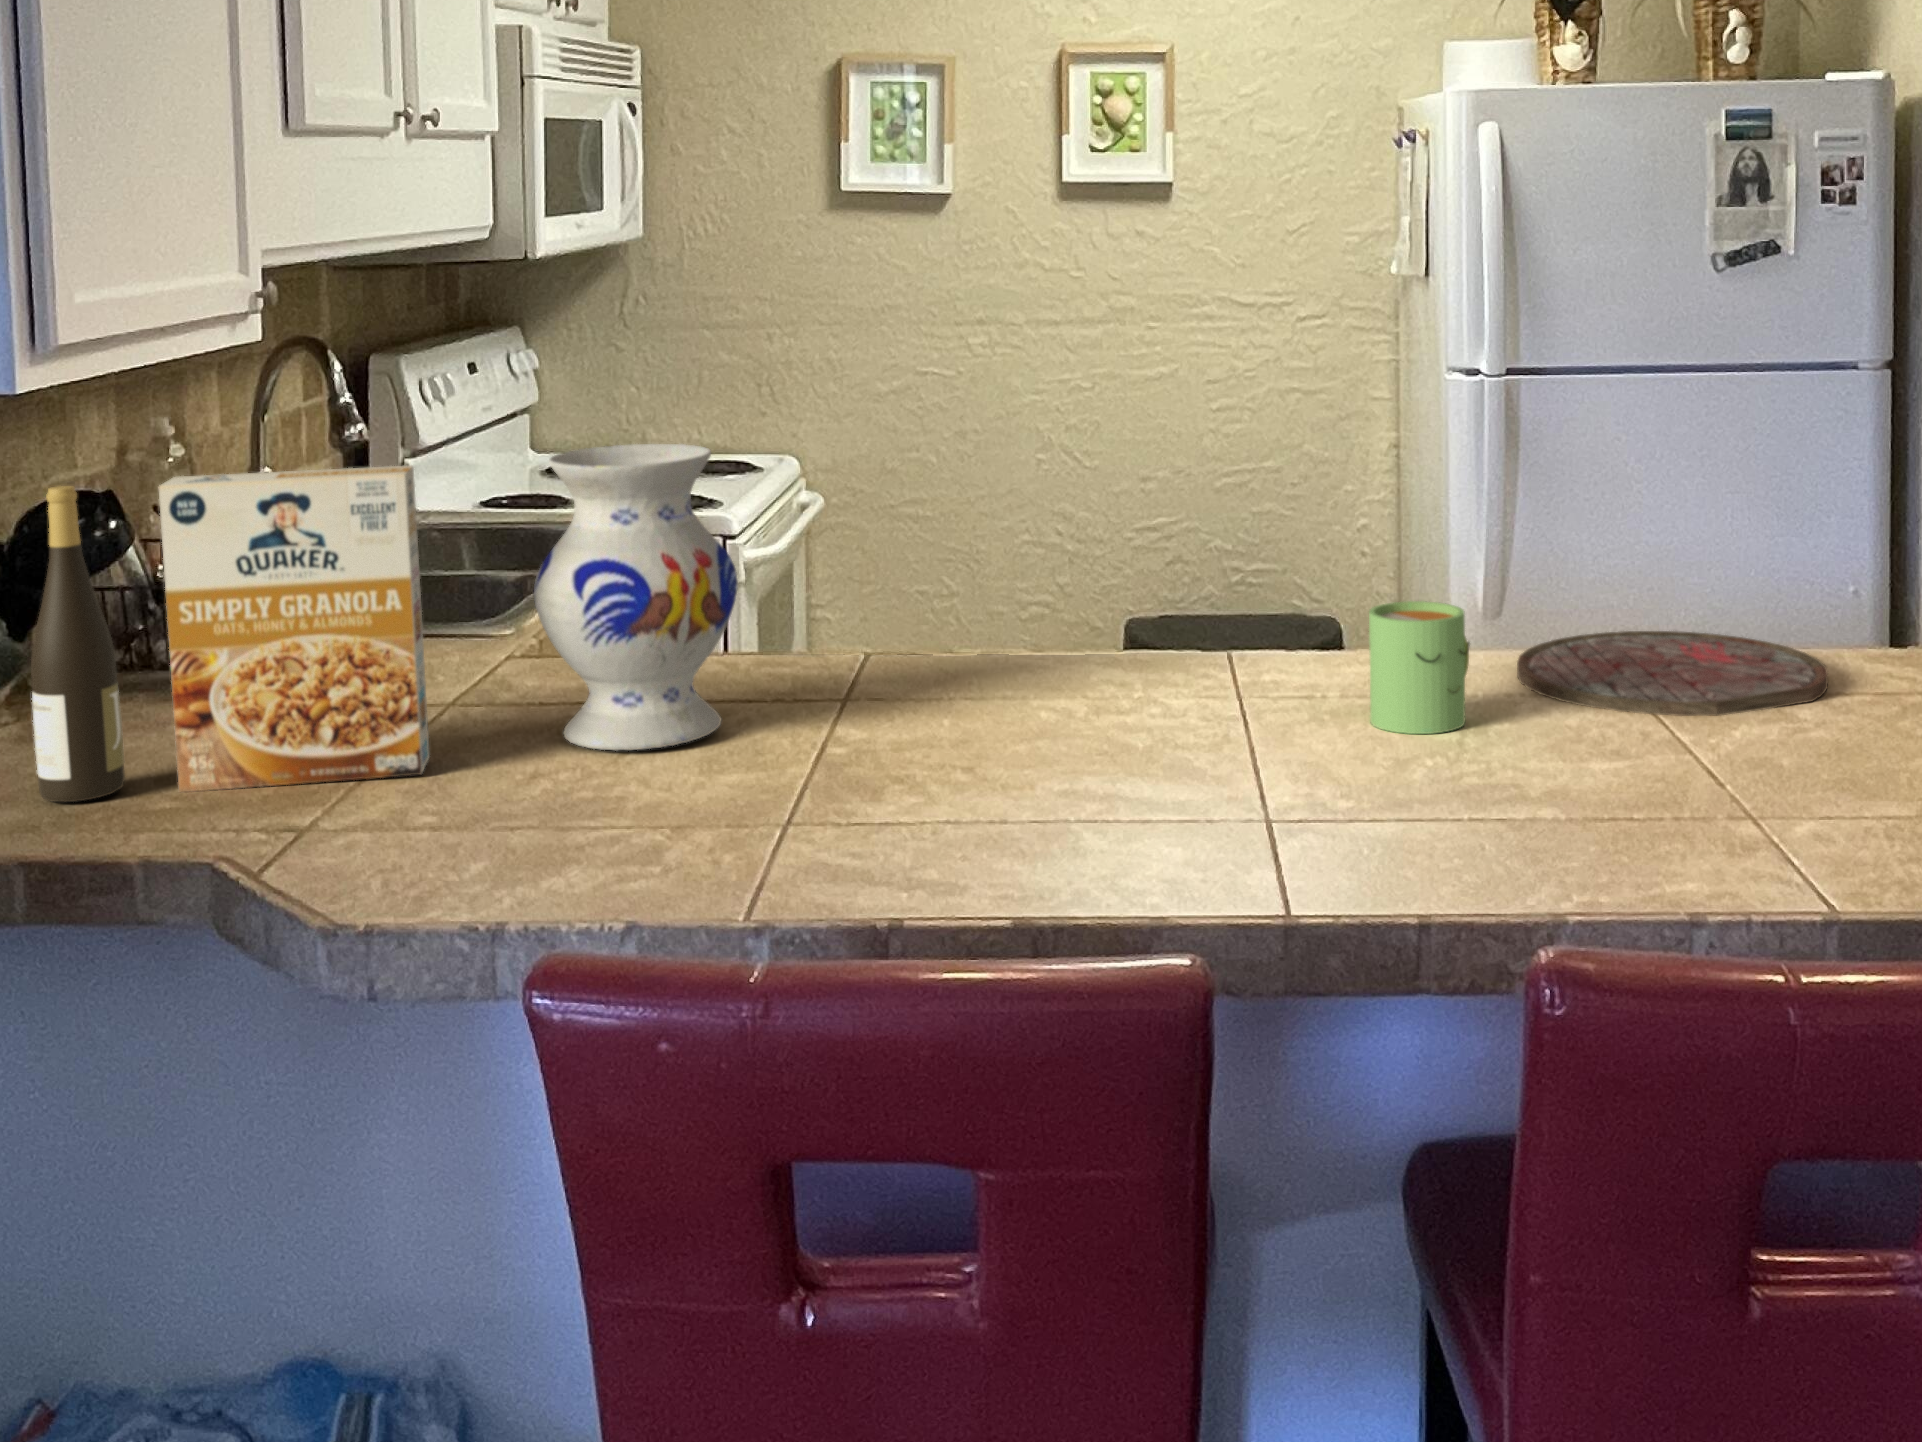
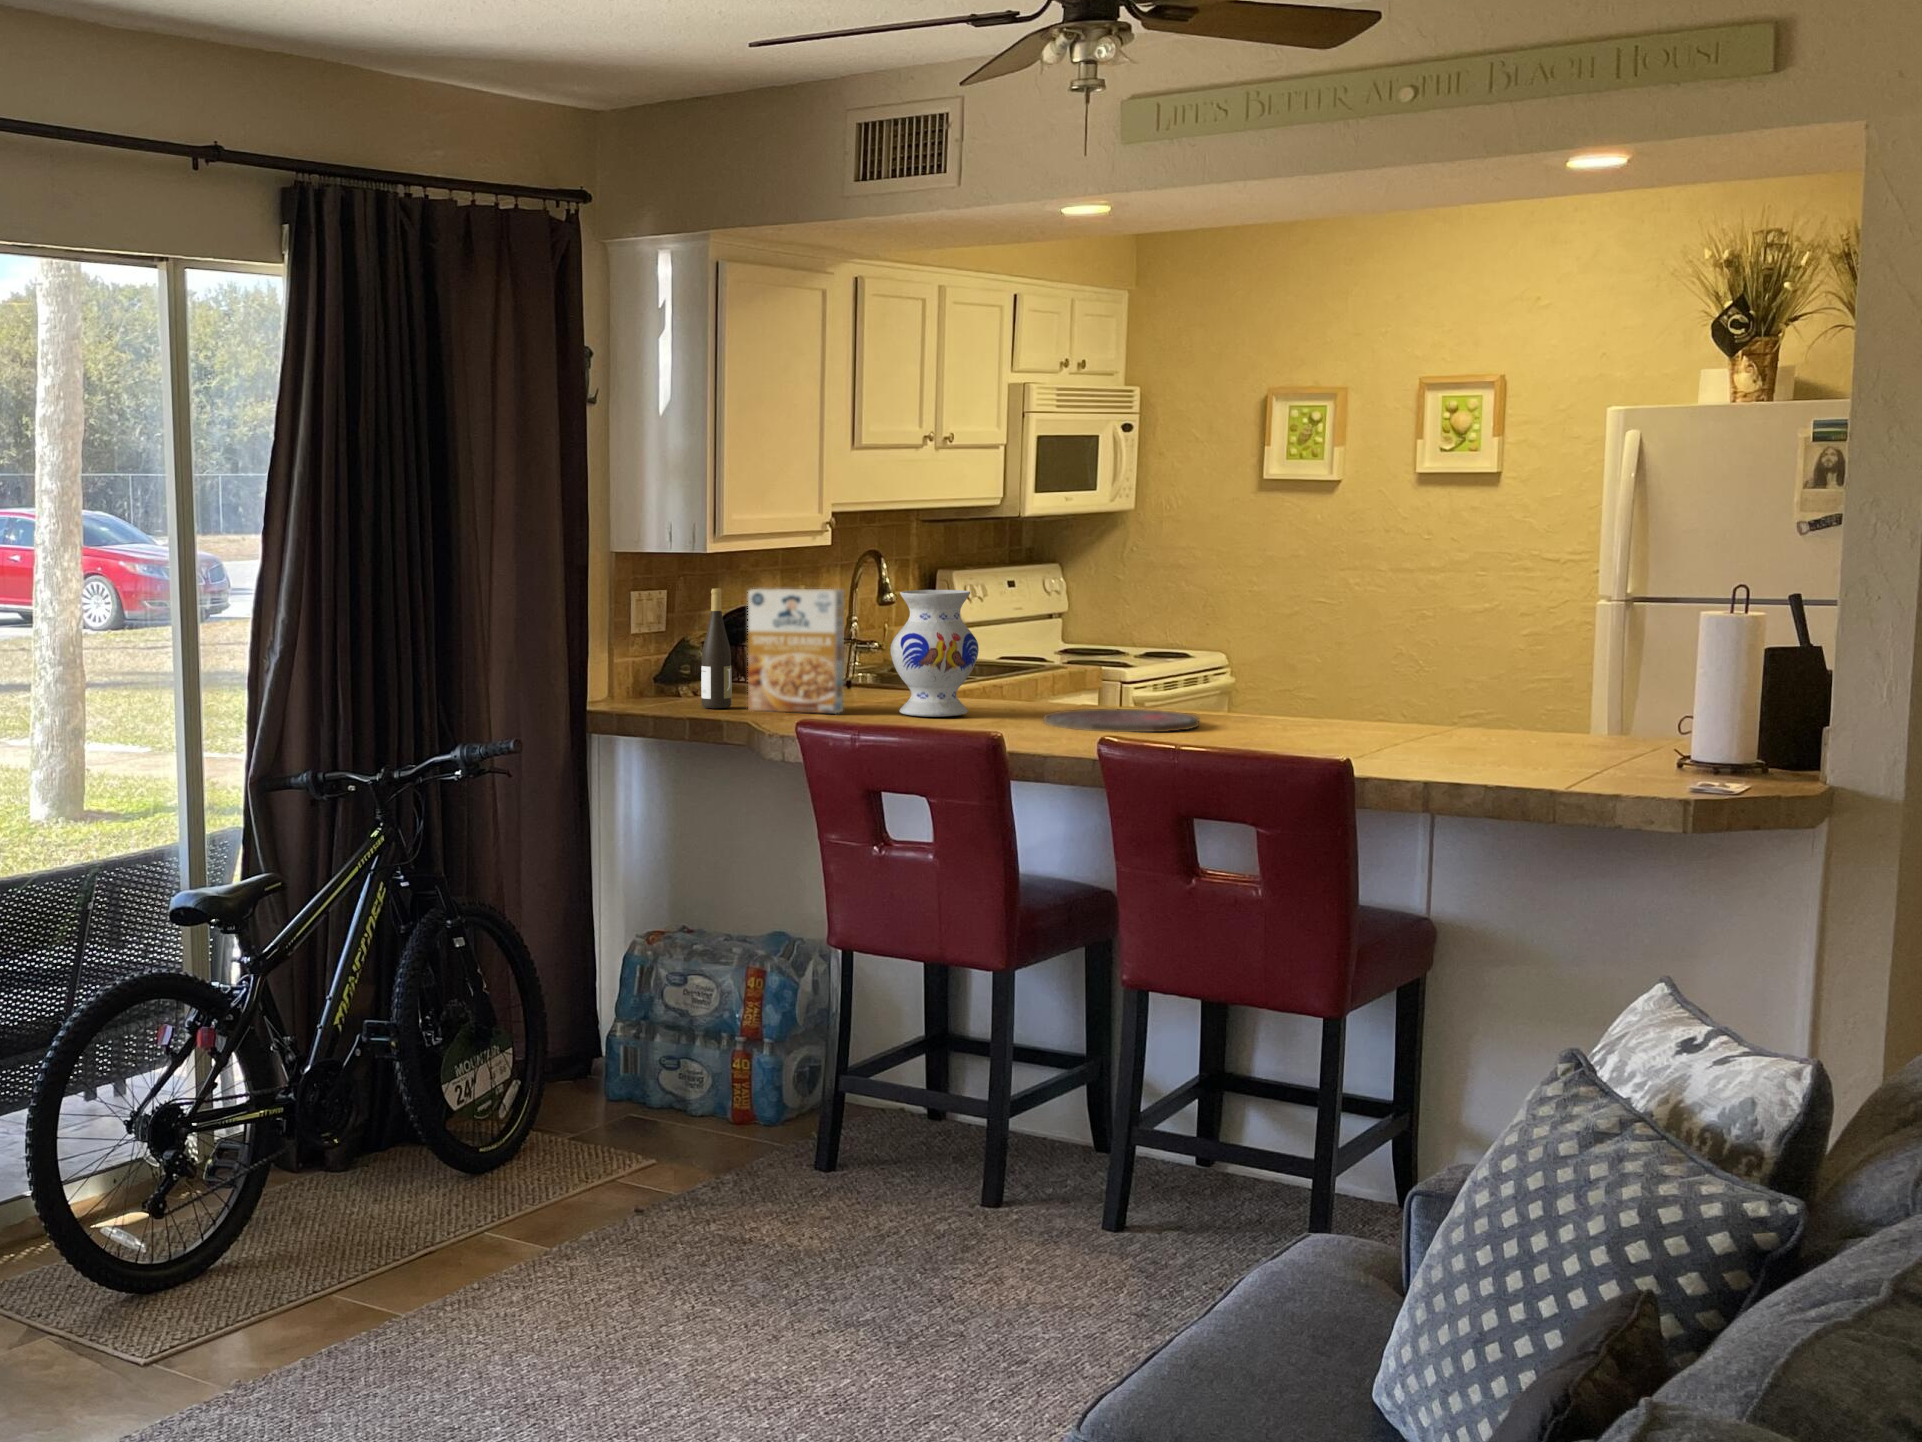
mug: present [1369,601,1470,734] -> none [1251,683,1312,742]
cutting board: present [1517,631,1828,716] -> present [1044,709,1199,732]

